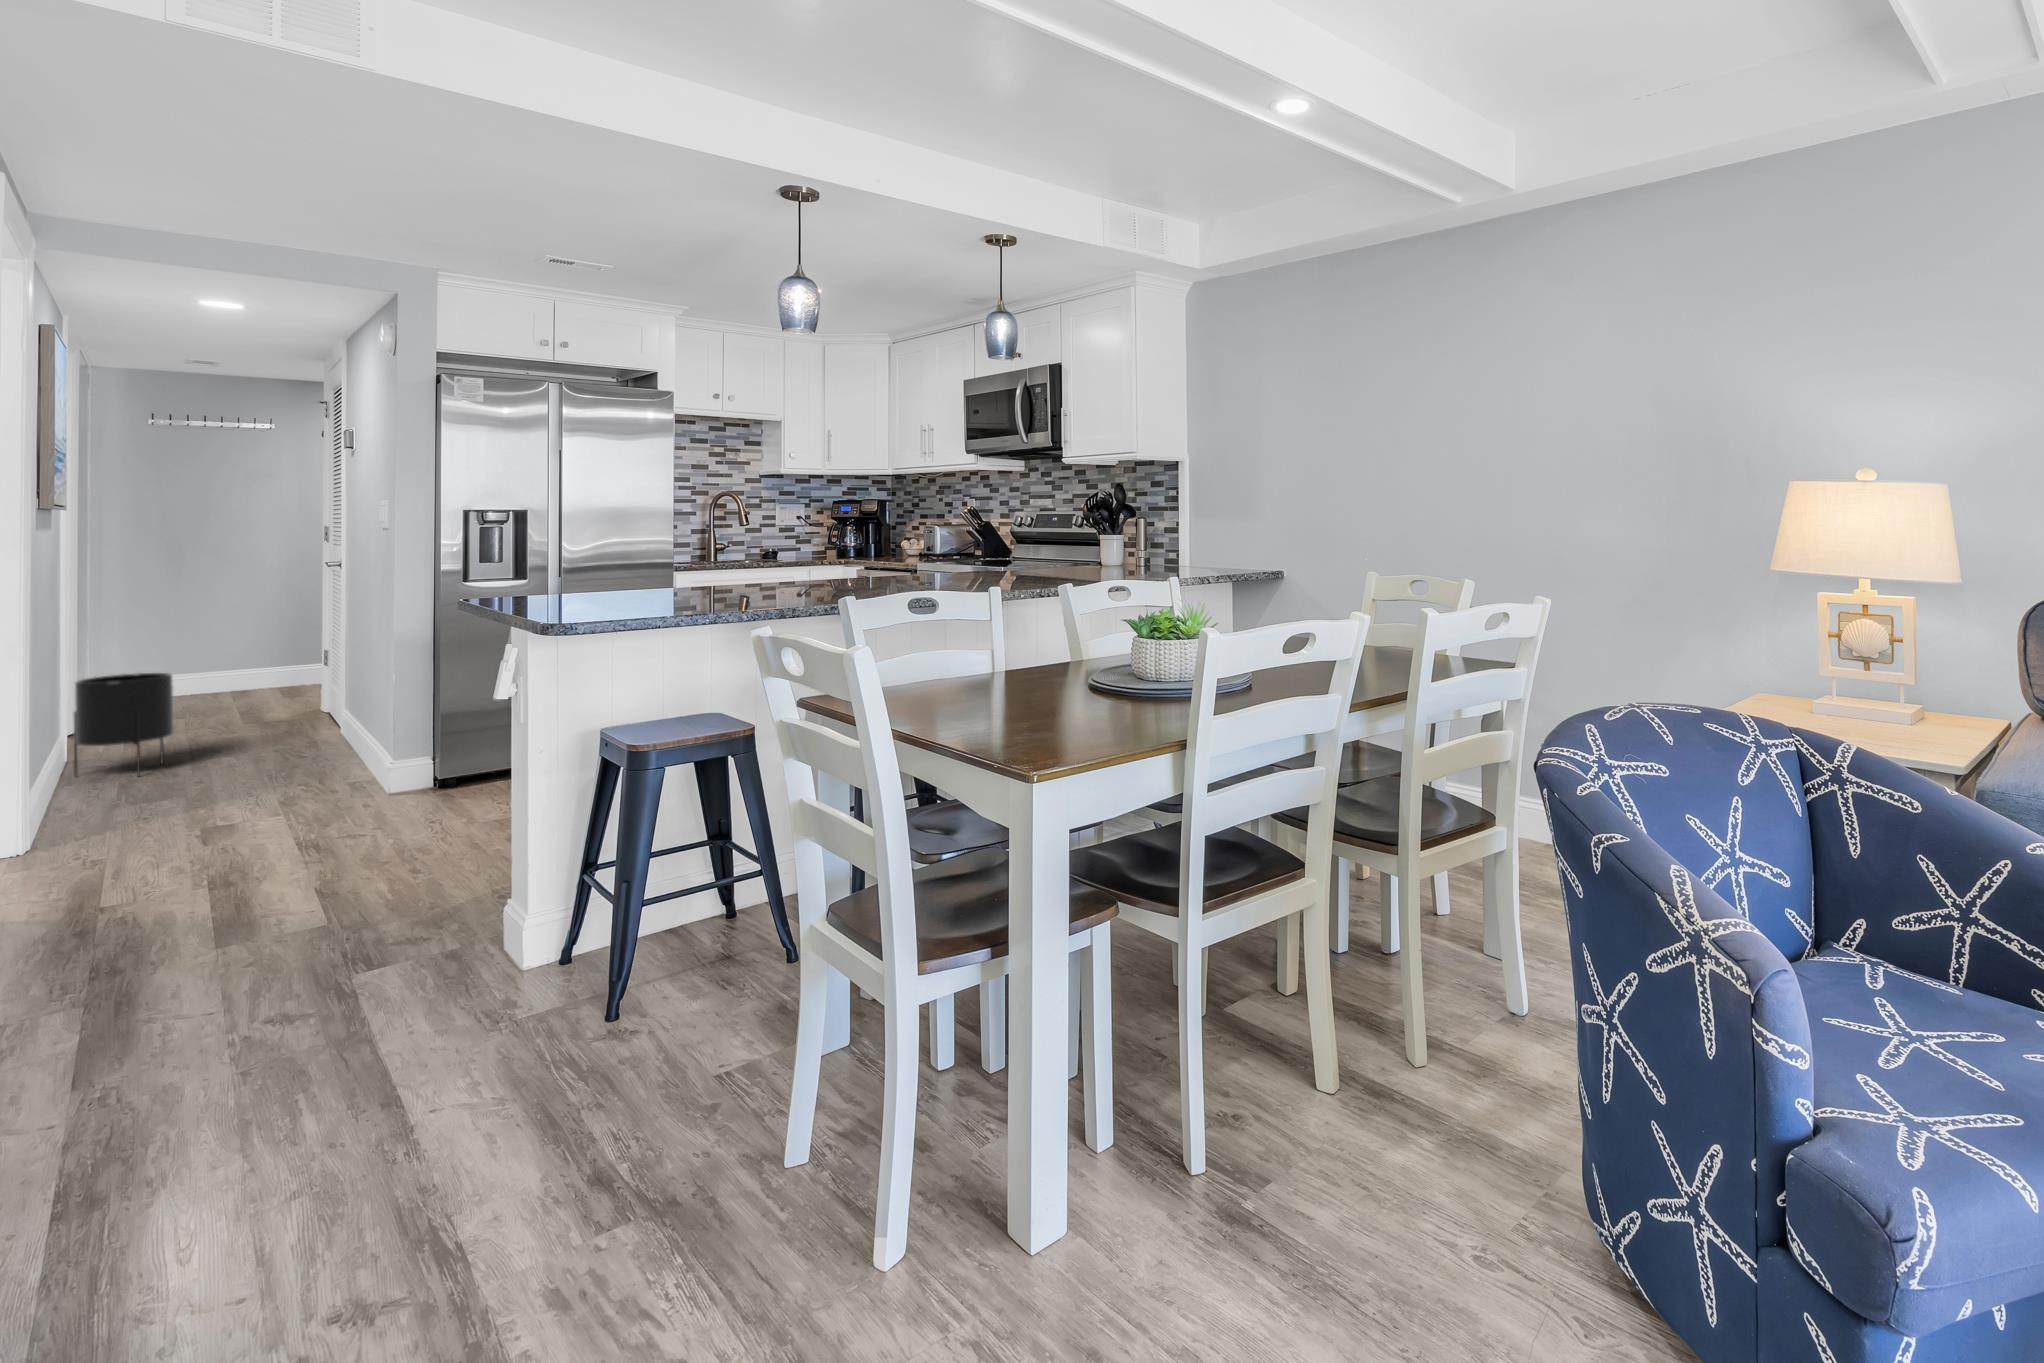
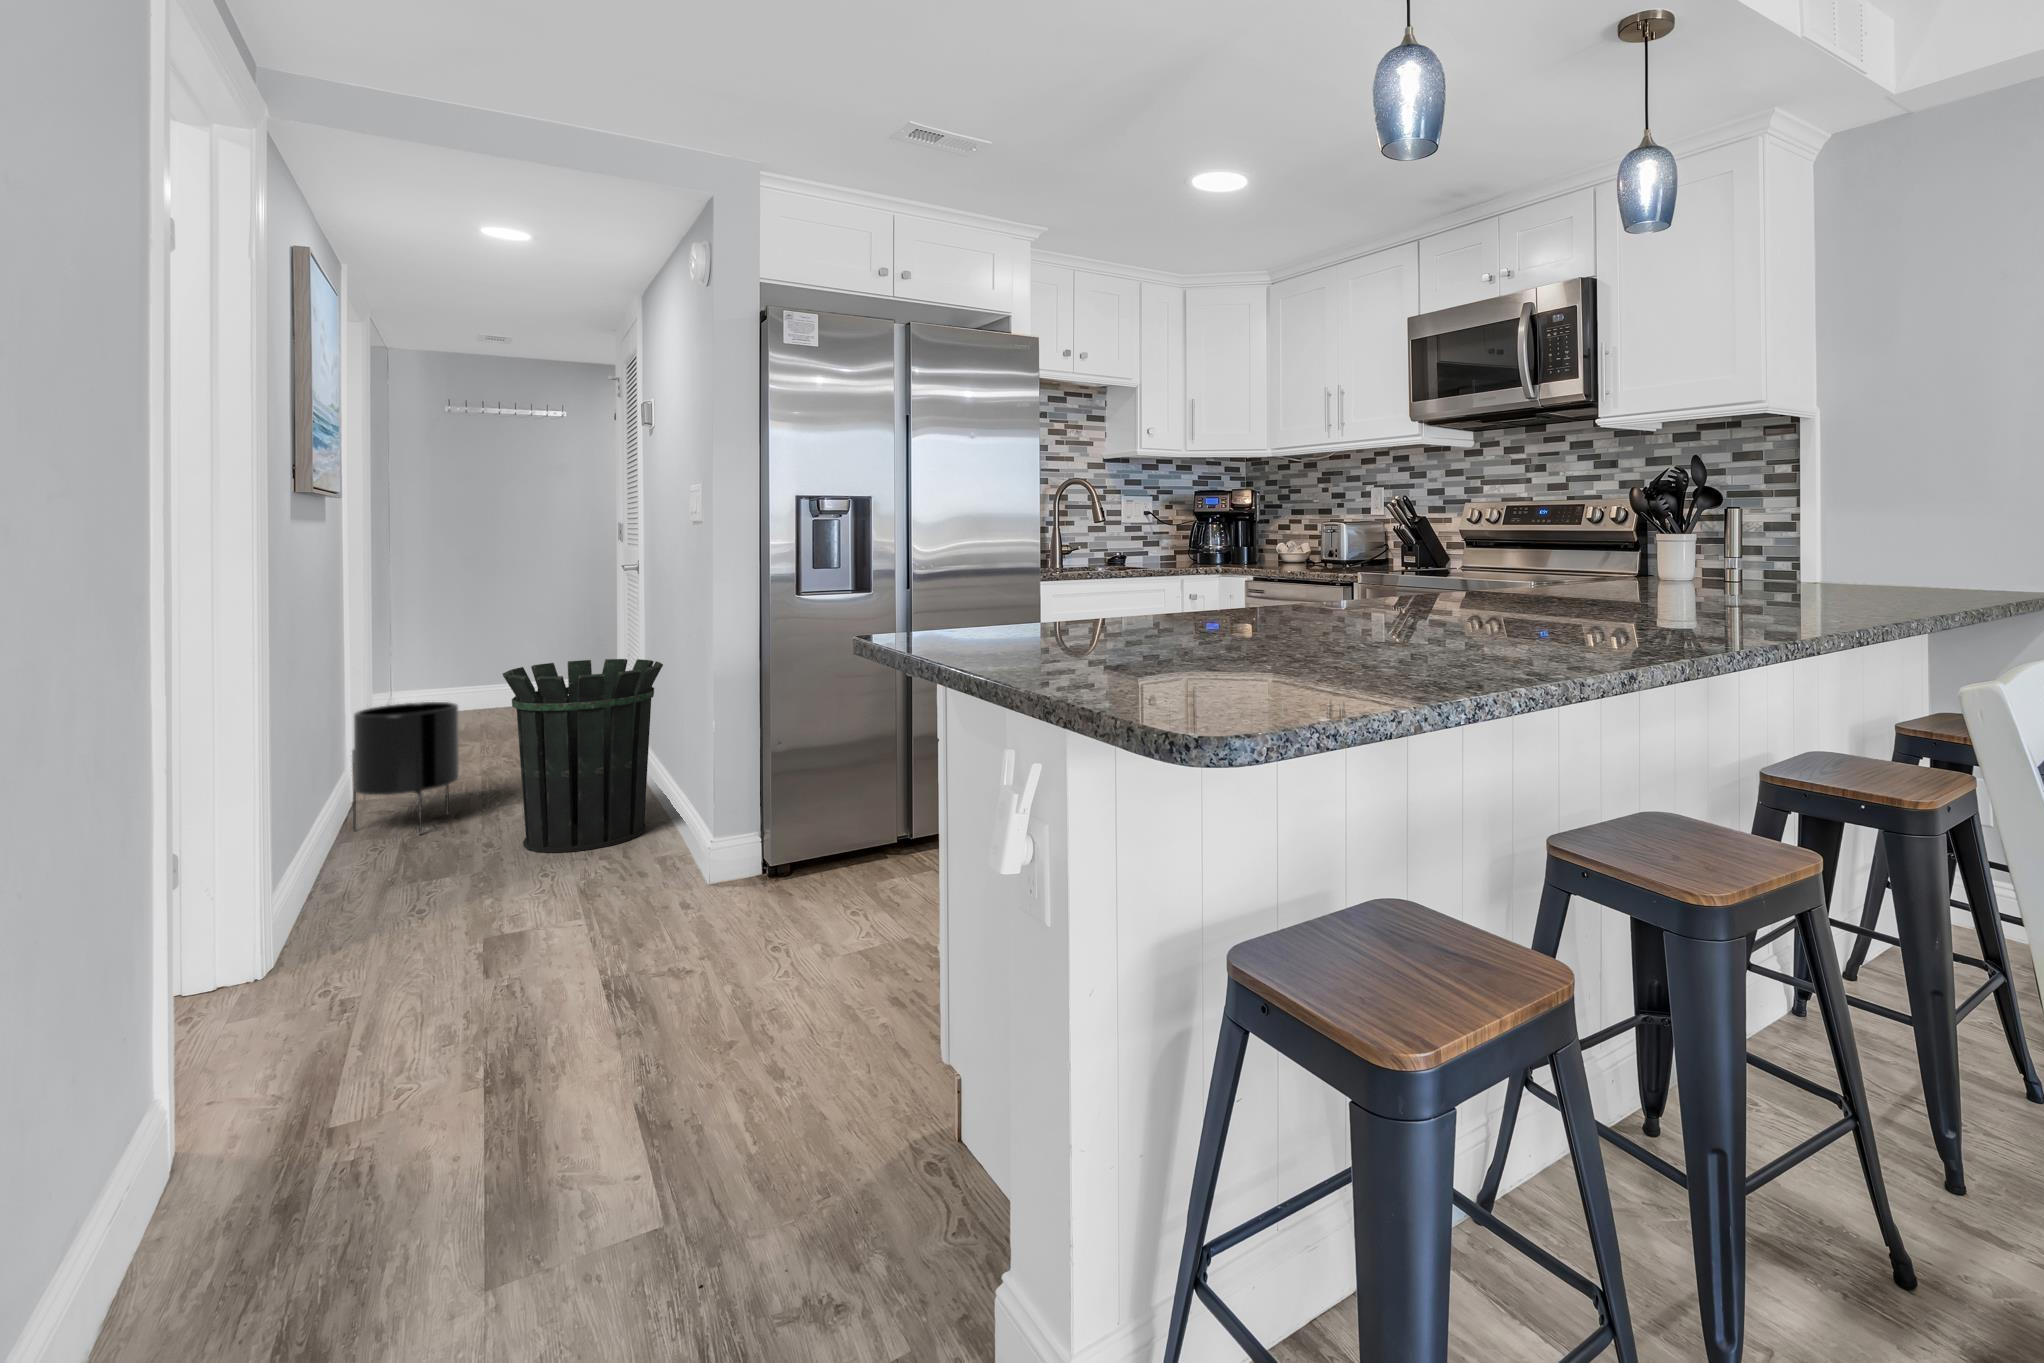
waste bin: none [214,635,358,782] -> present [503,659,663,853]

